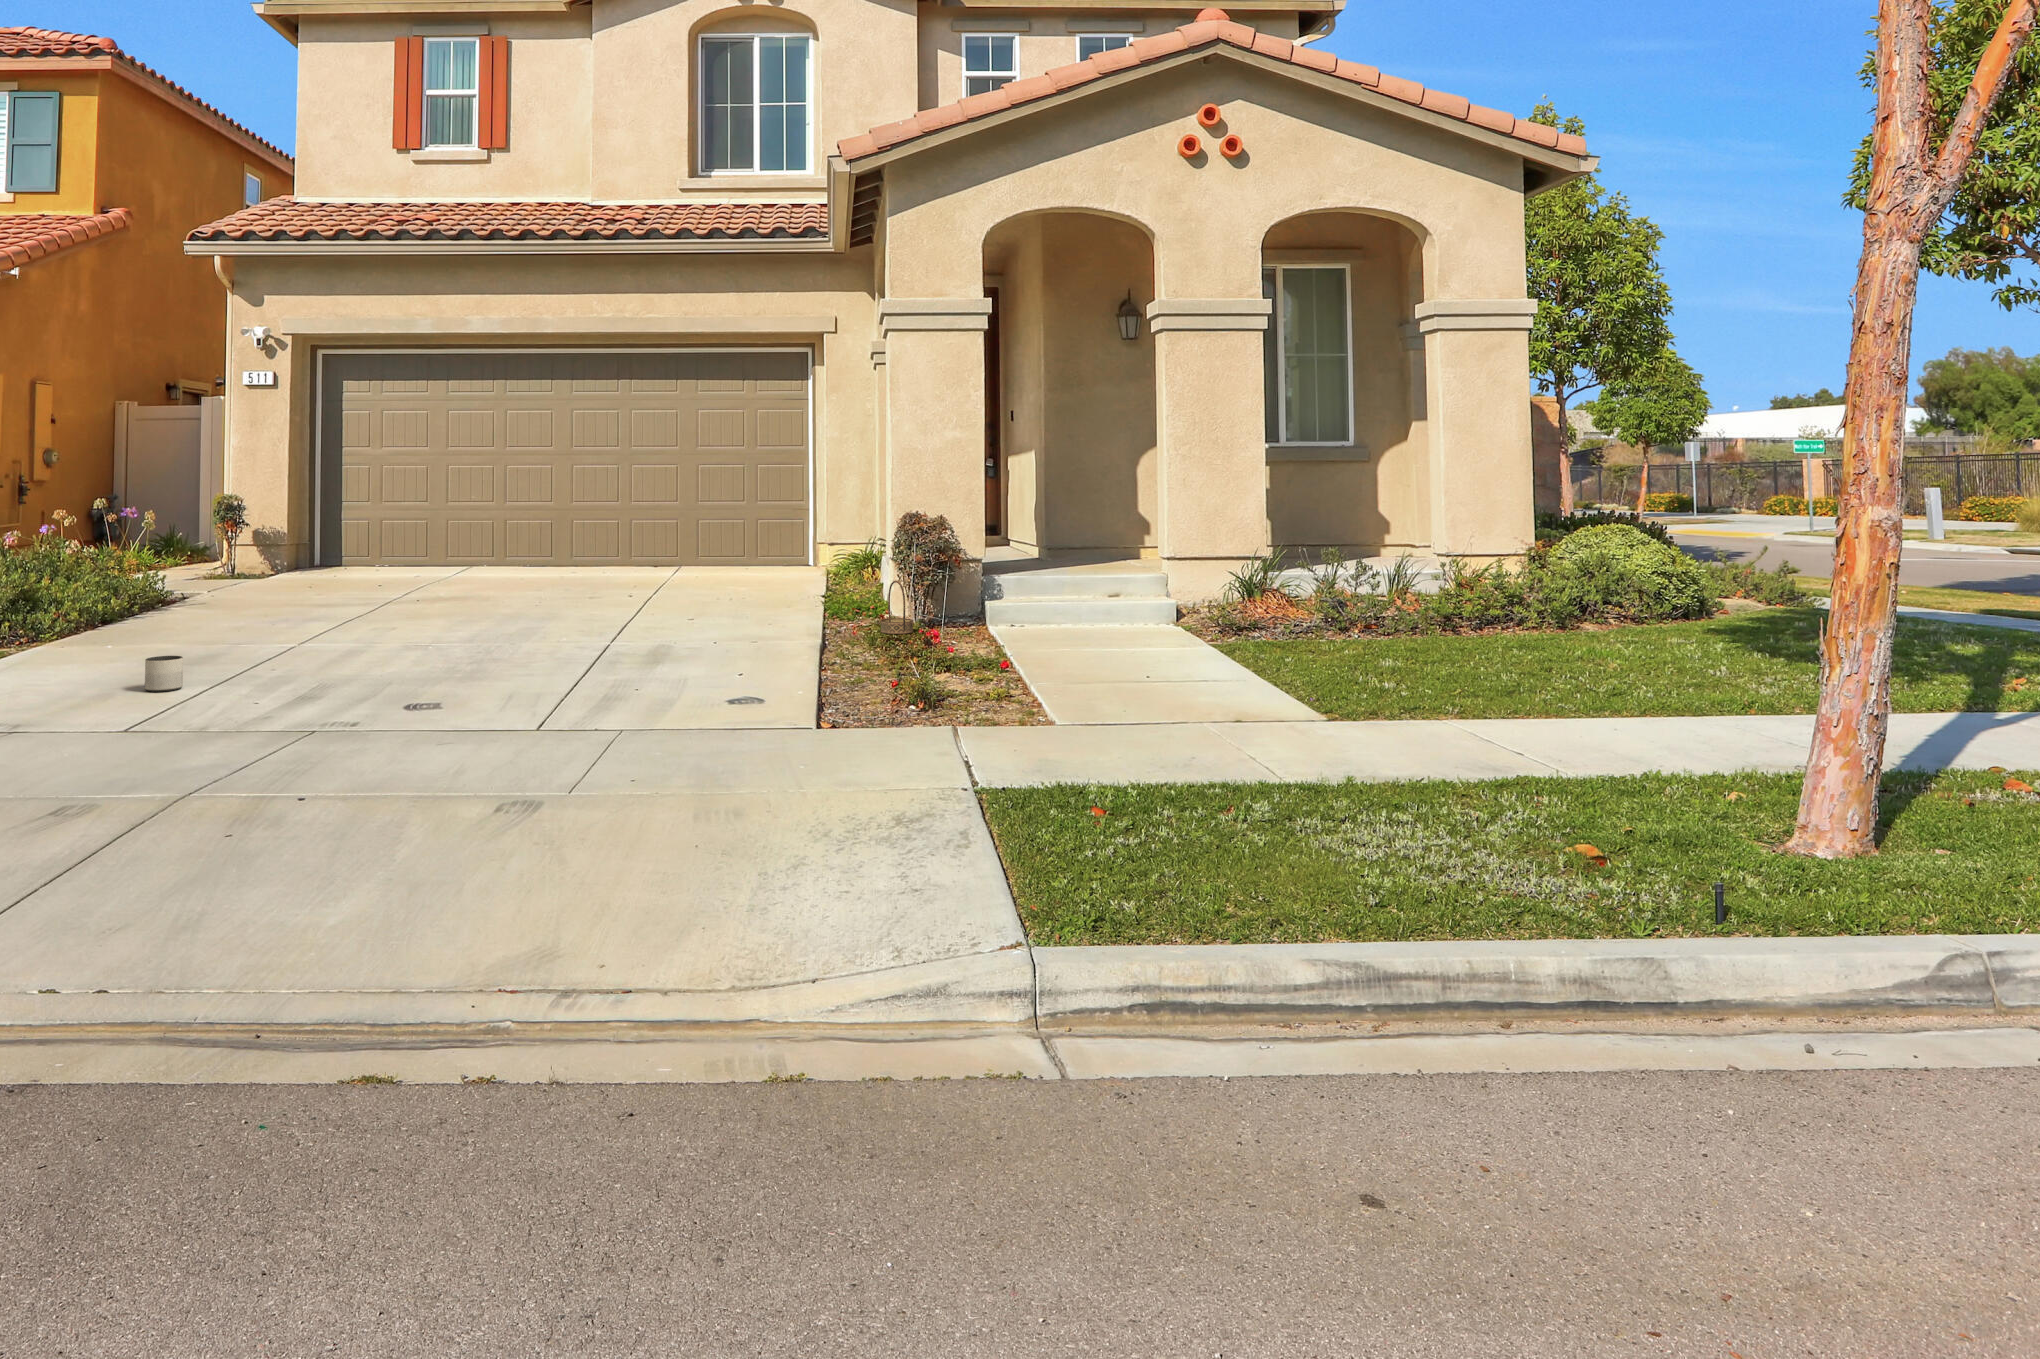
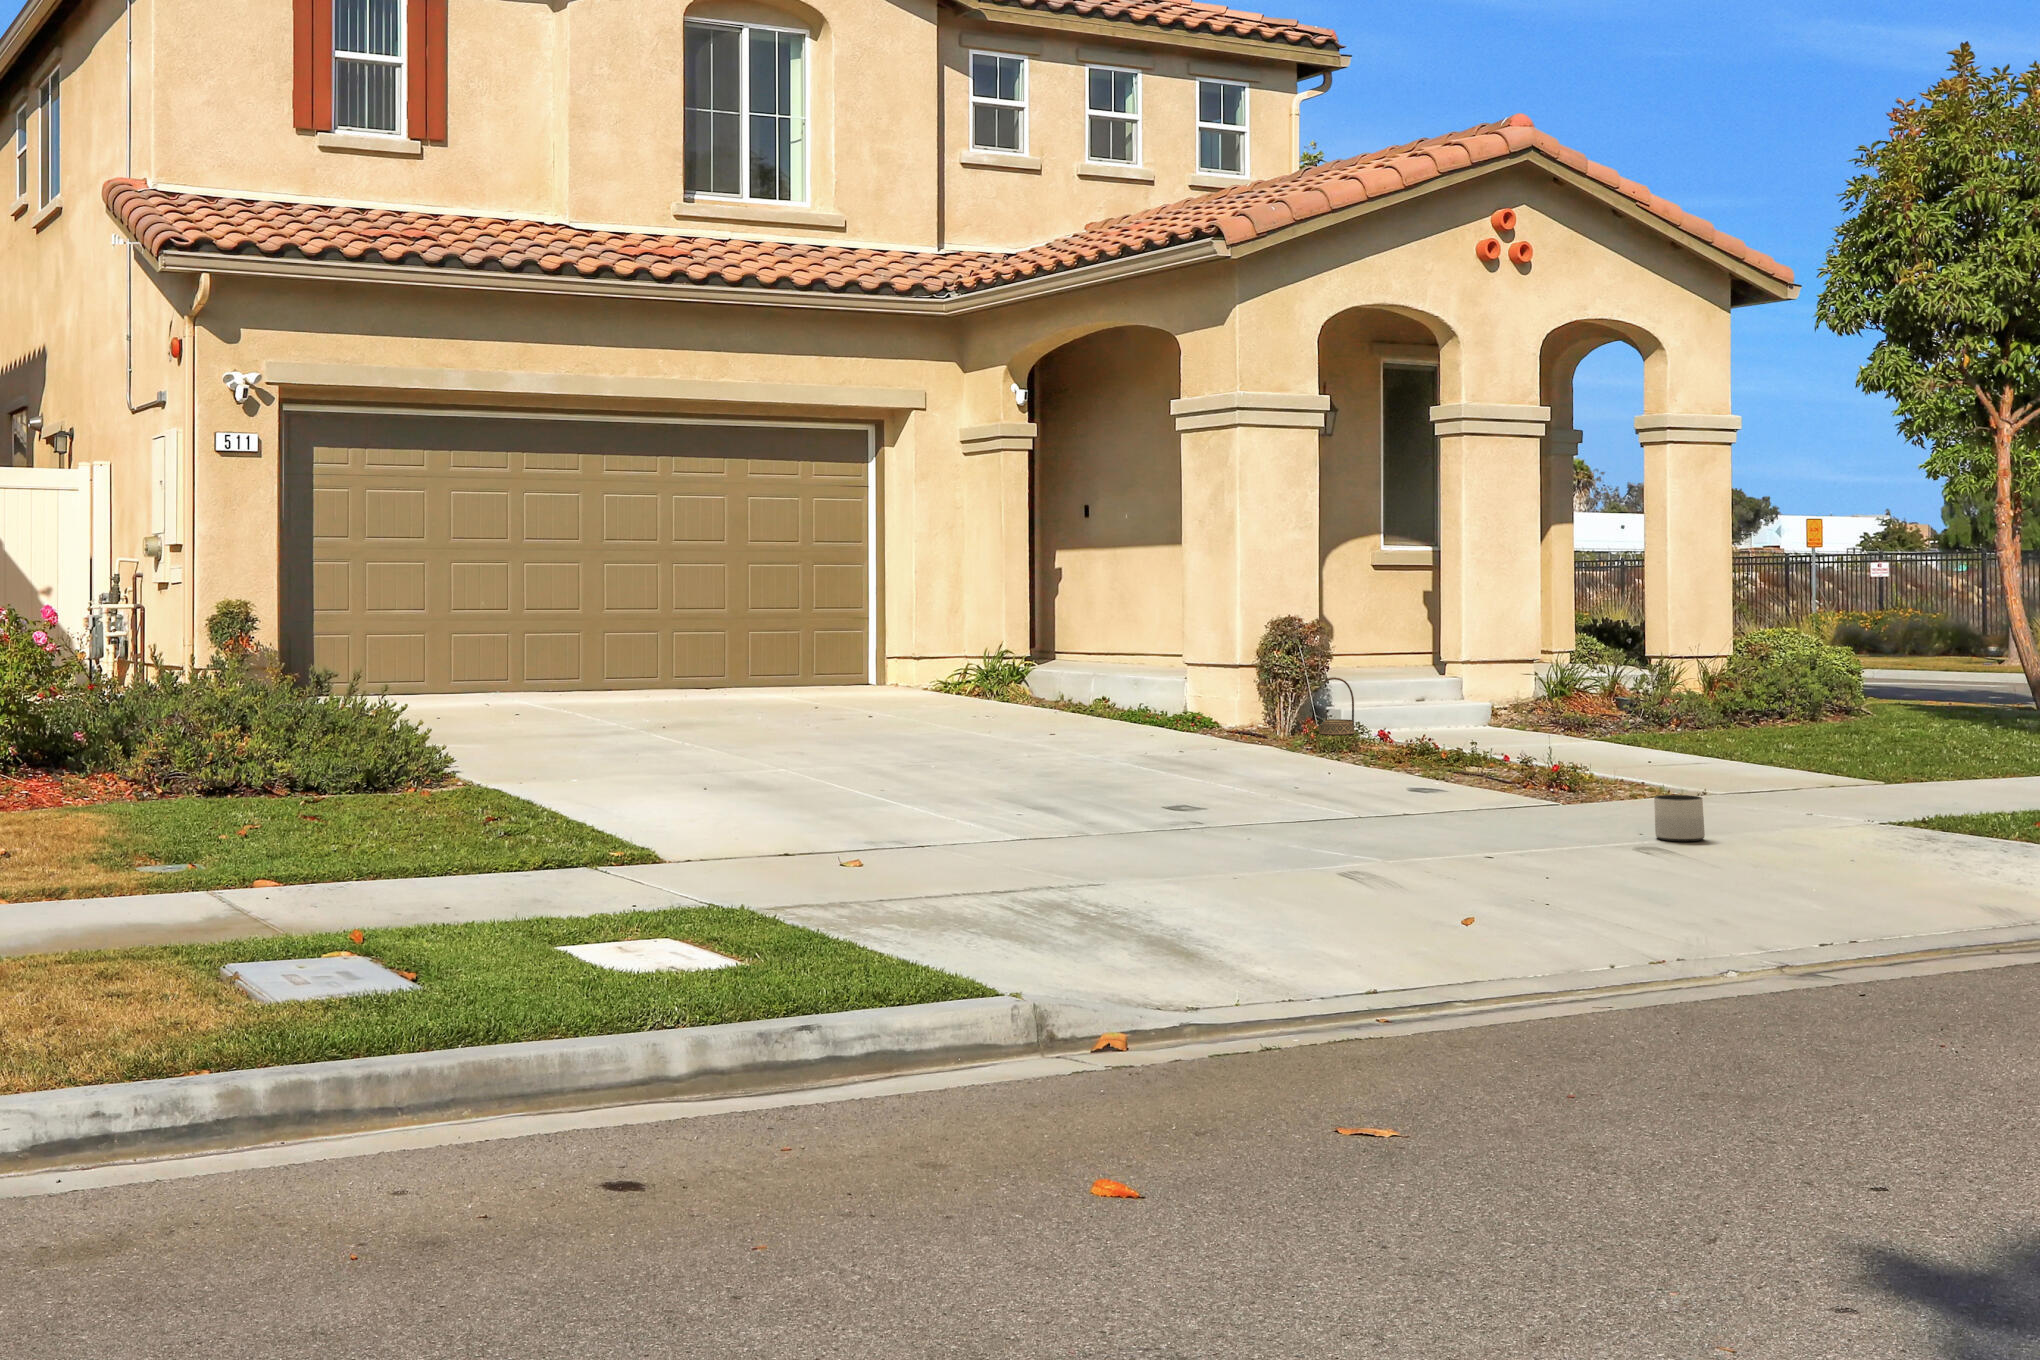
planter: present [145,656,183,692] -> present [1654,795,1705,842]

